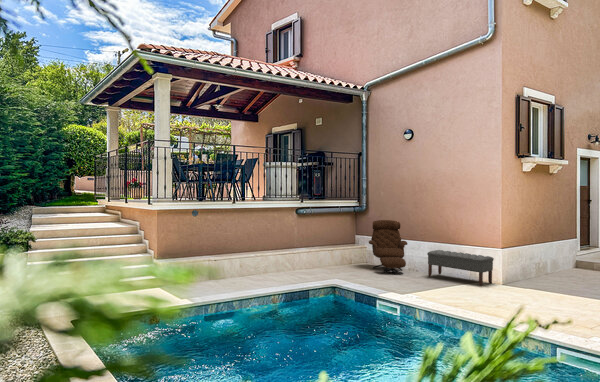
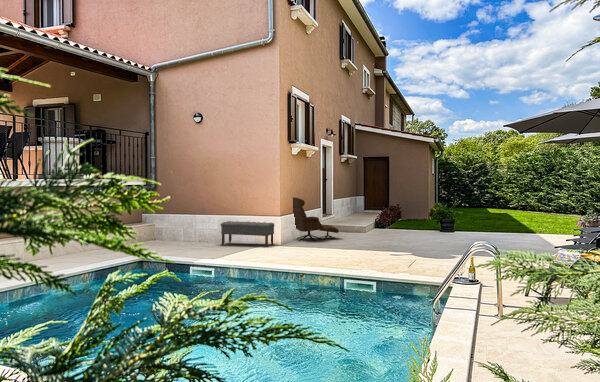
lounge chair: present [369,220,407,275] -> present [293,197,339,241]

